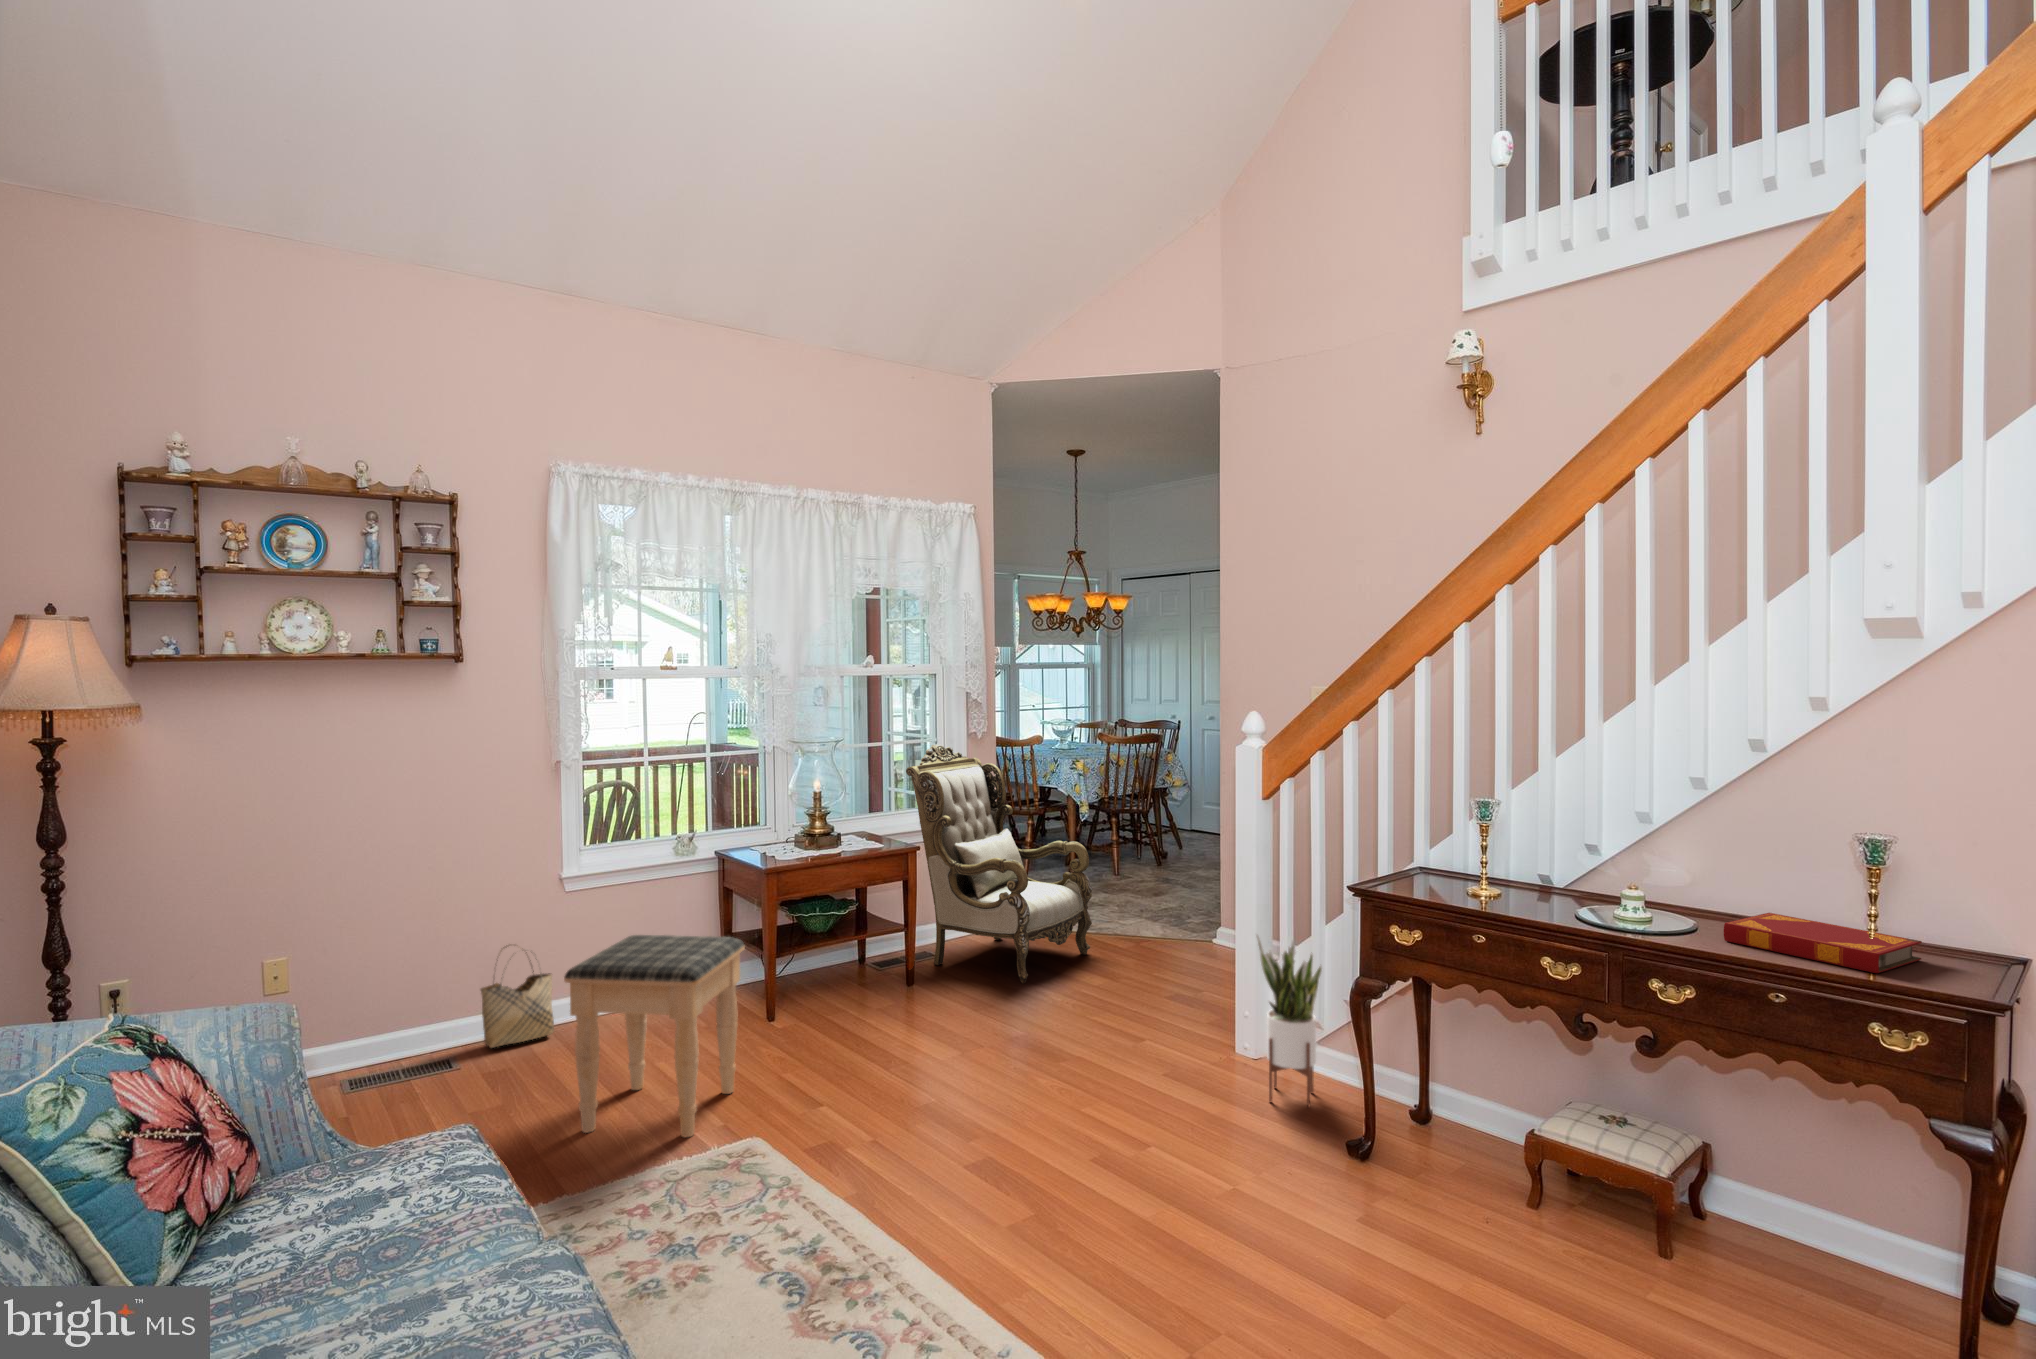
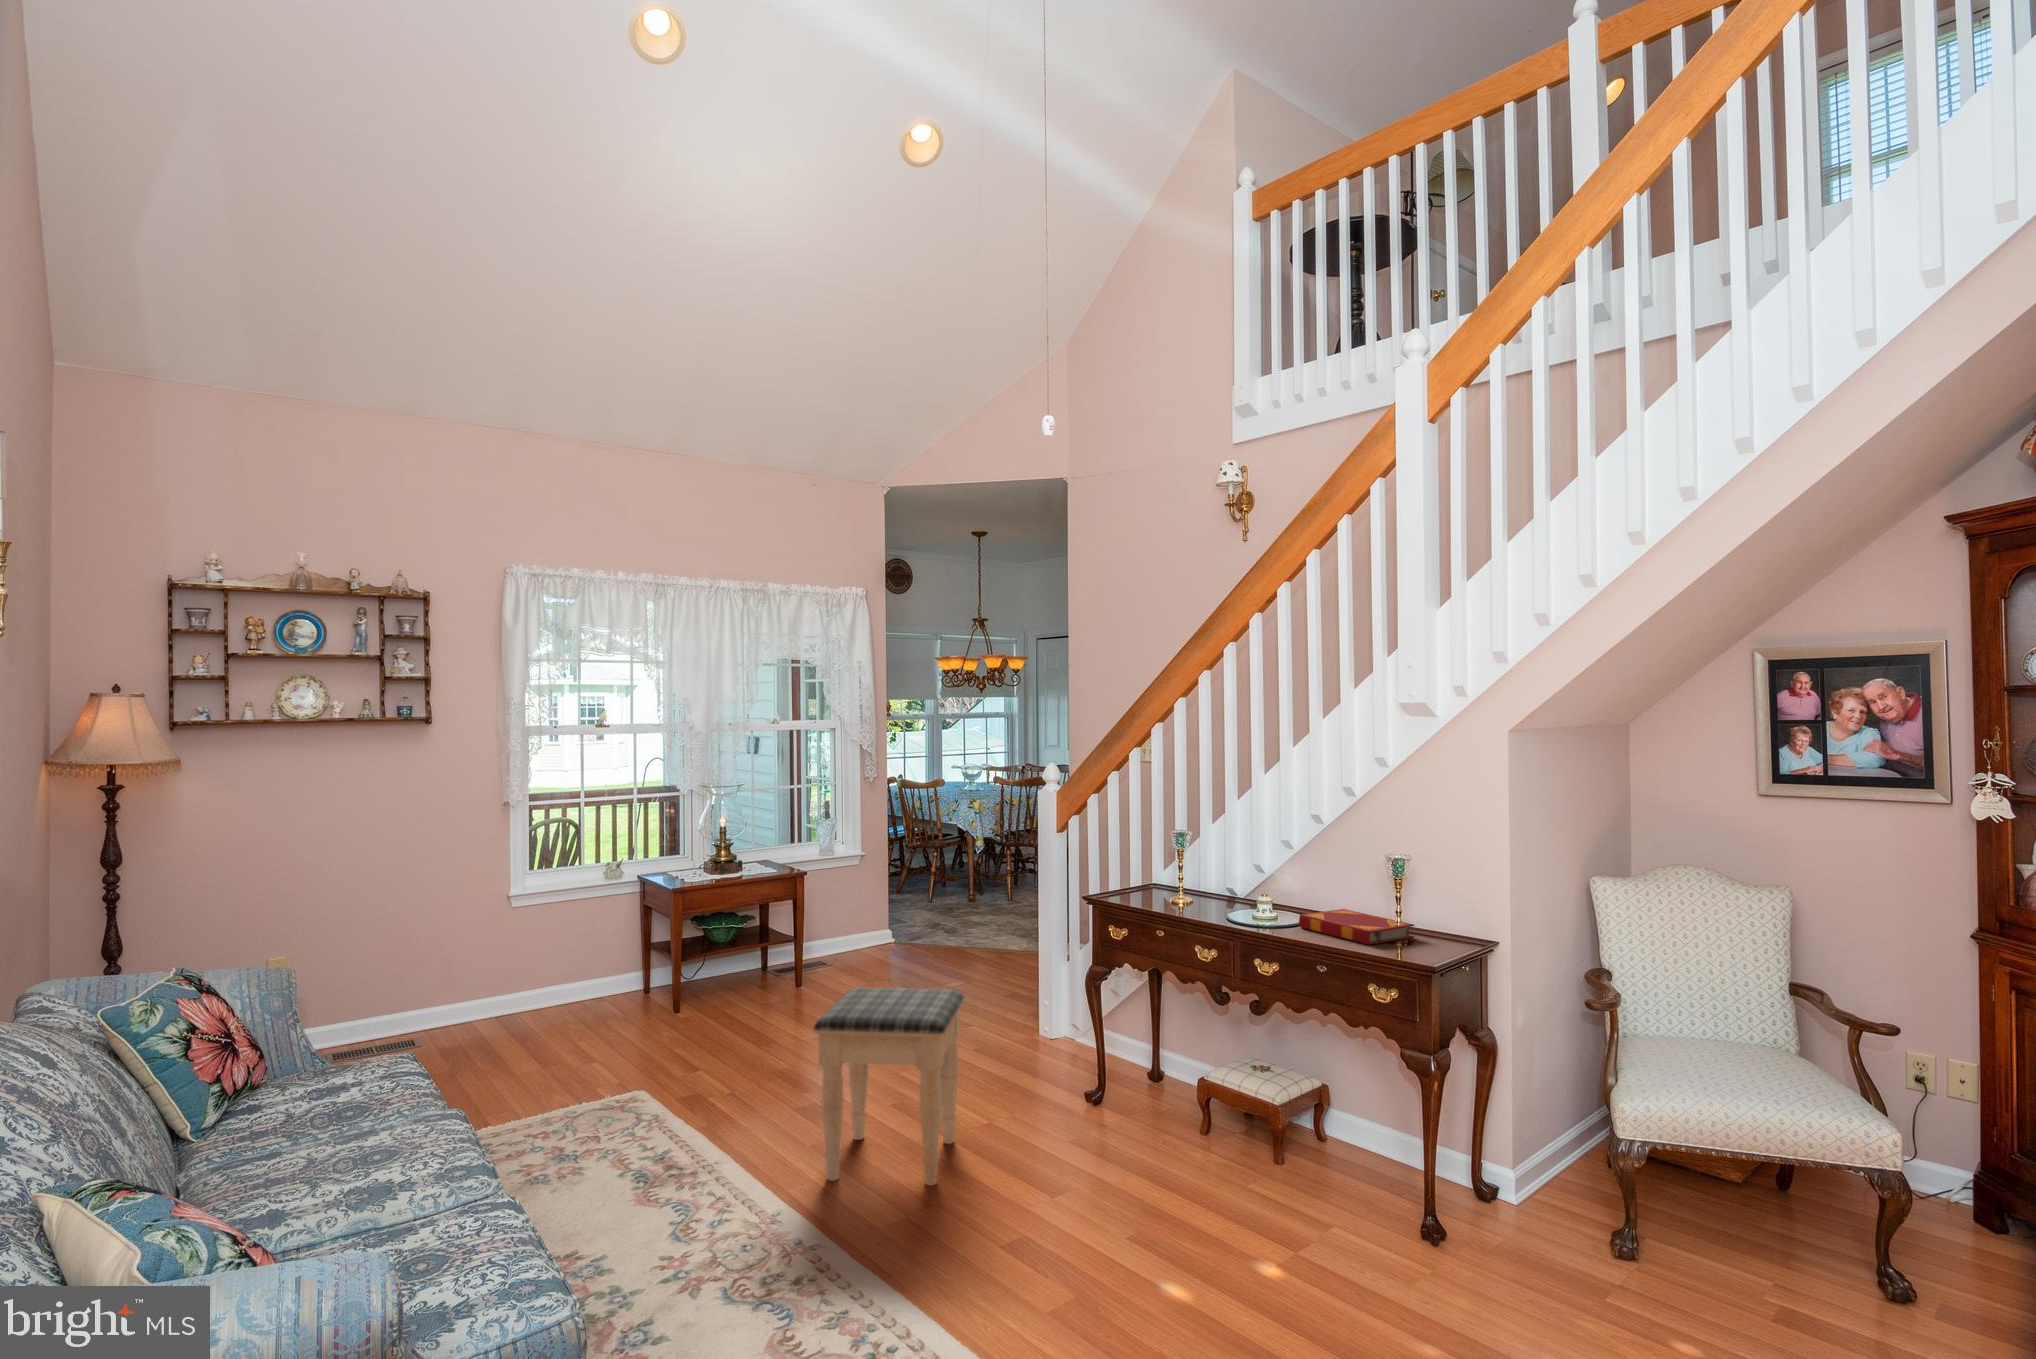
armchair: present [906,744,1092,983] -> none [805,789,963,989]
footstool: present [564,935,745,1137] -> present [813,987,964,1185]
potted plant: present [1257,936,1322,1108] -> none [1042,937,1086,1073]
woven basket: present [480,947,554,1048] -> none [438,950,498,1033]

